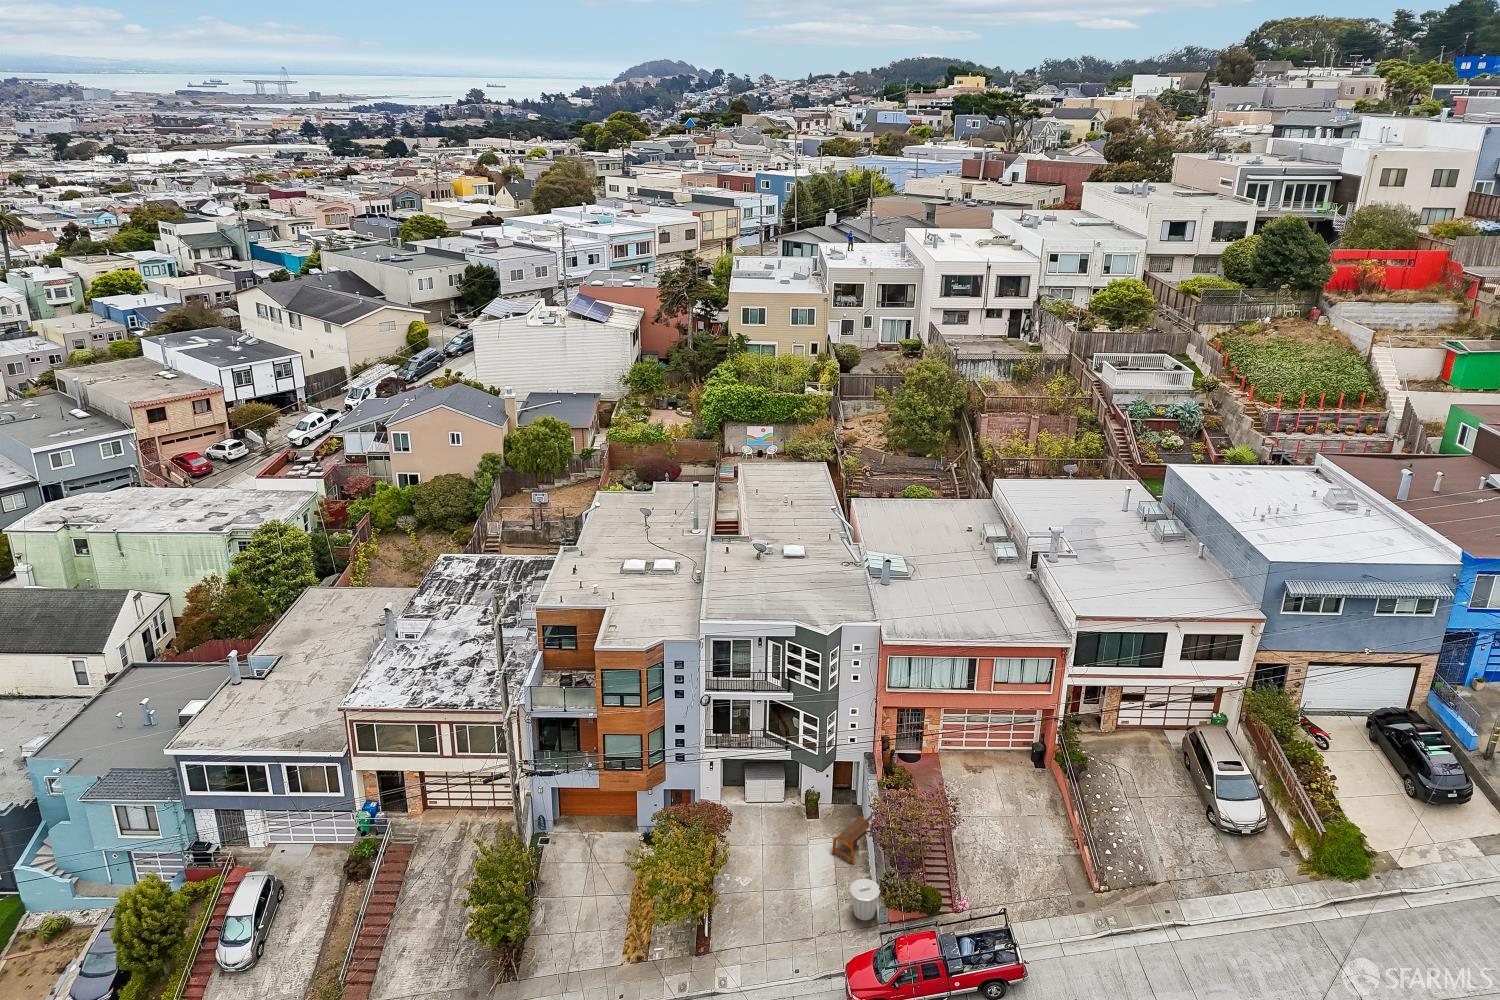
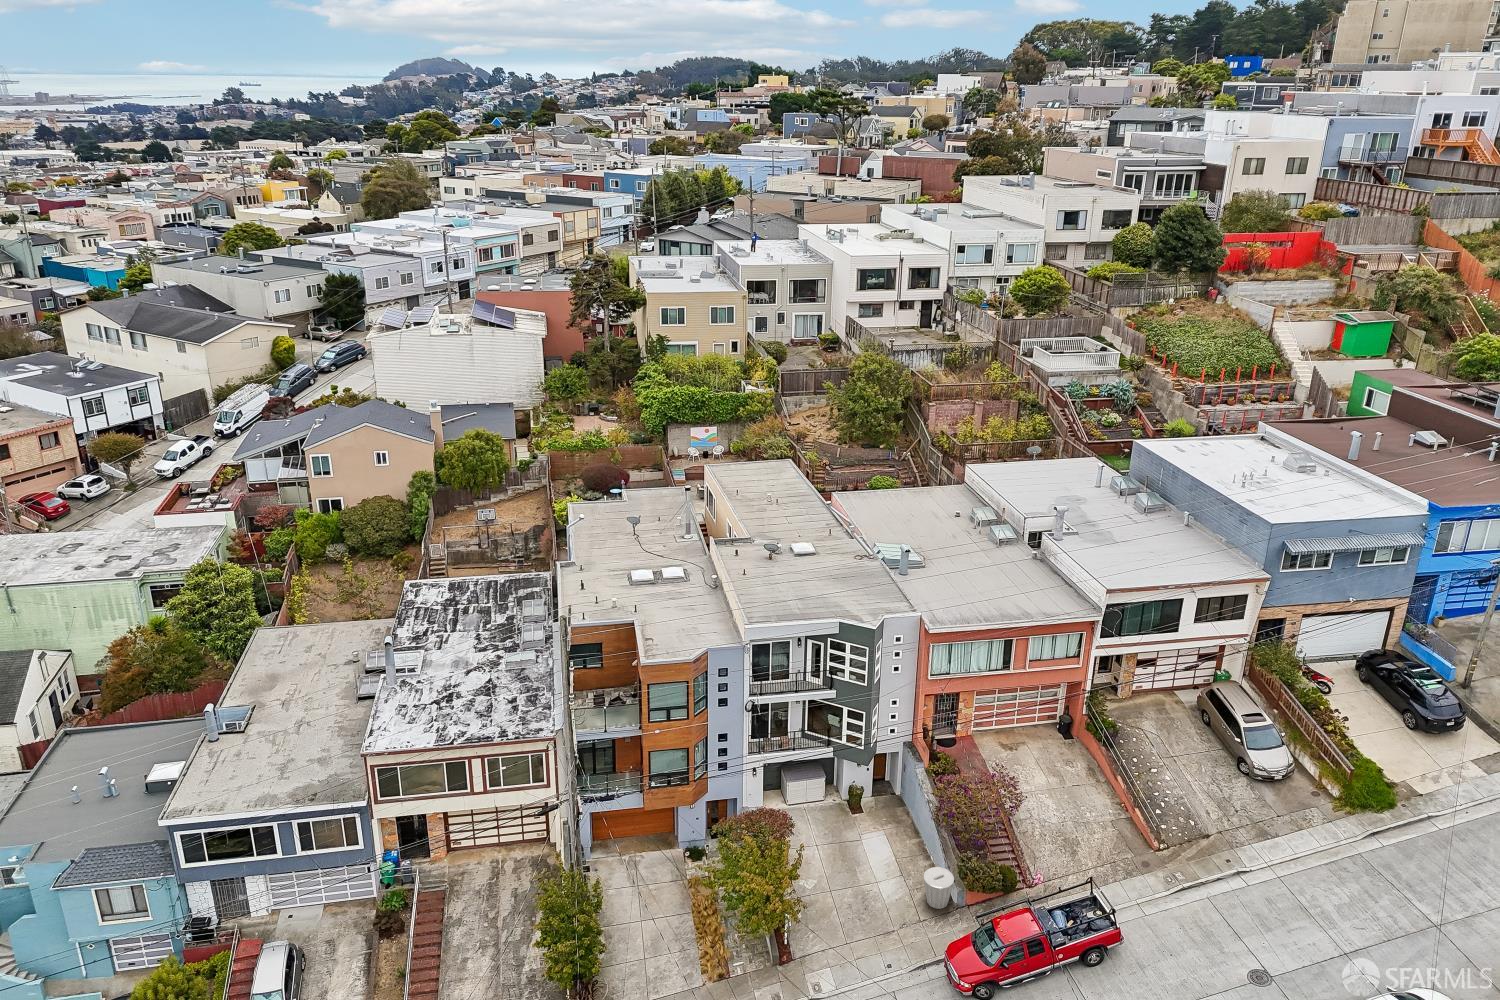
bench: present [832,815,871,864] -> none [889,801,928,856]

